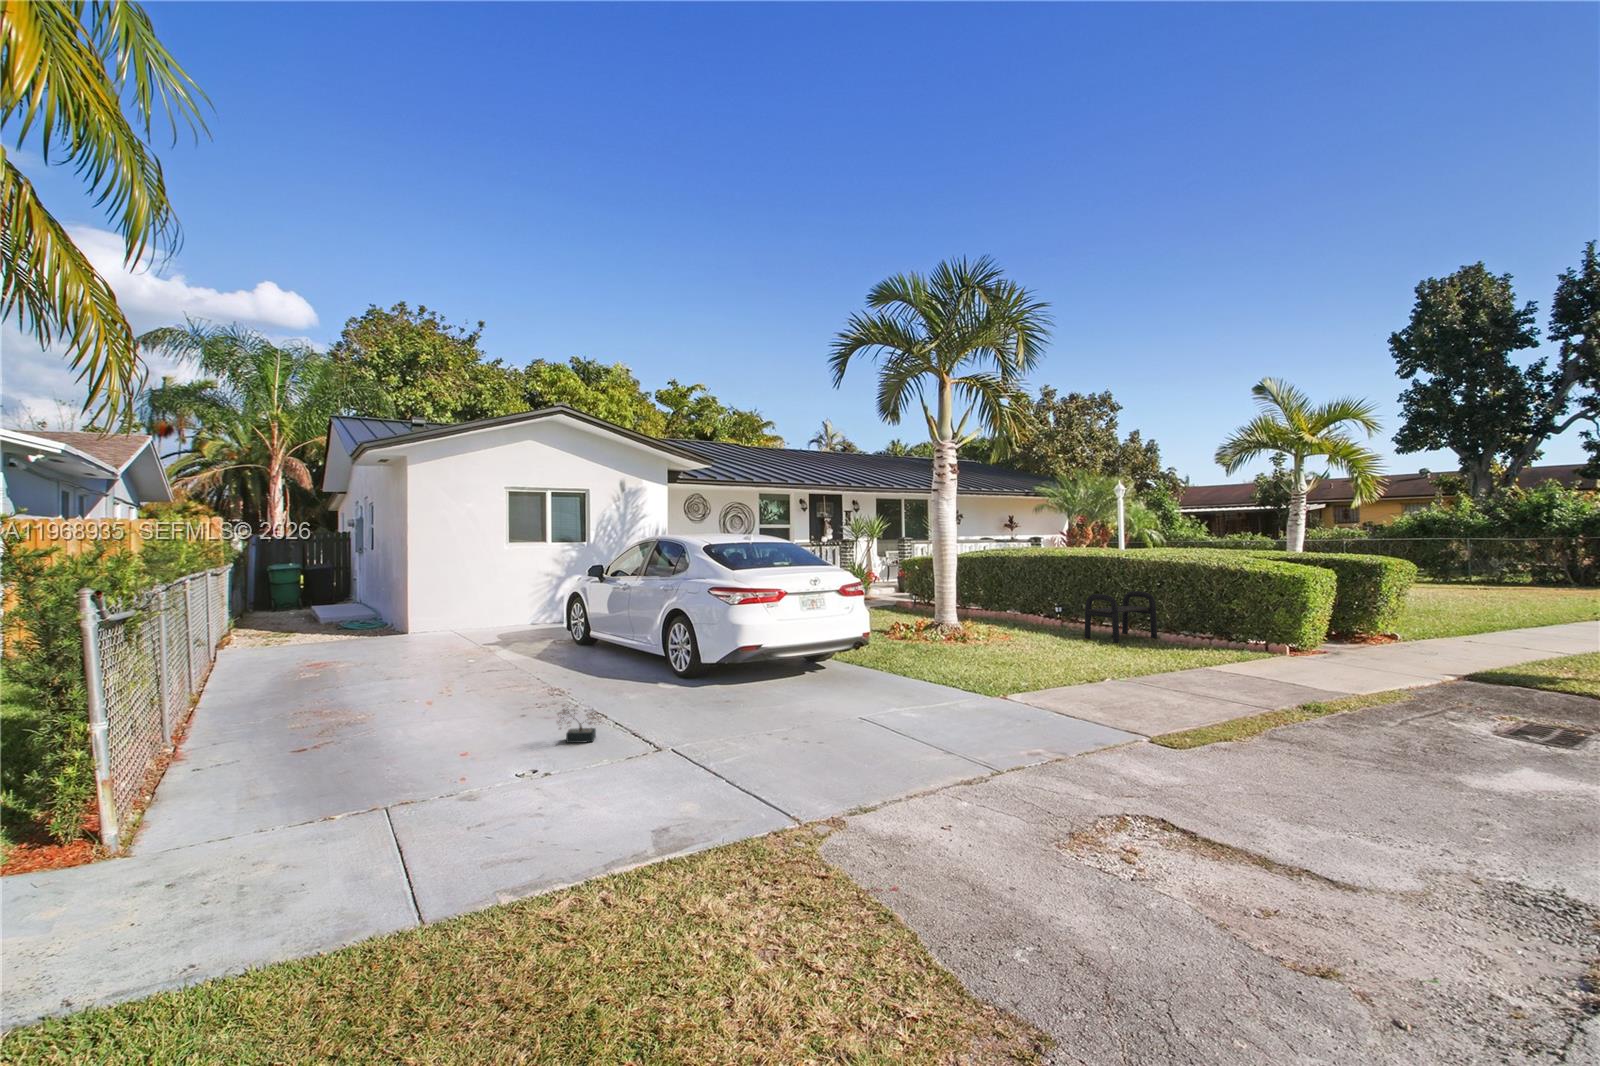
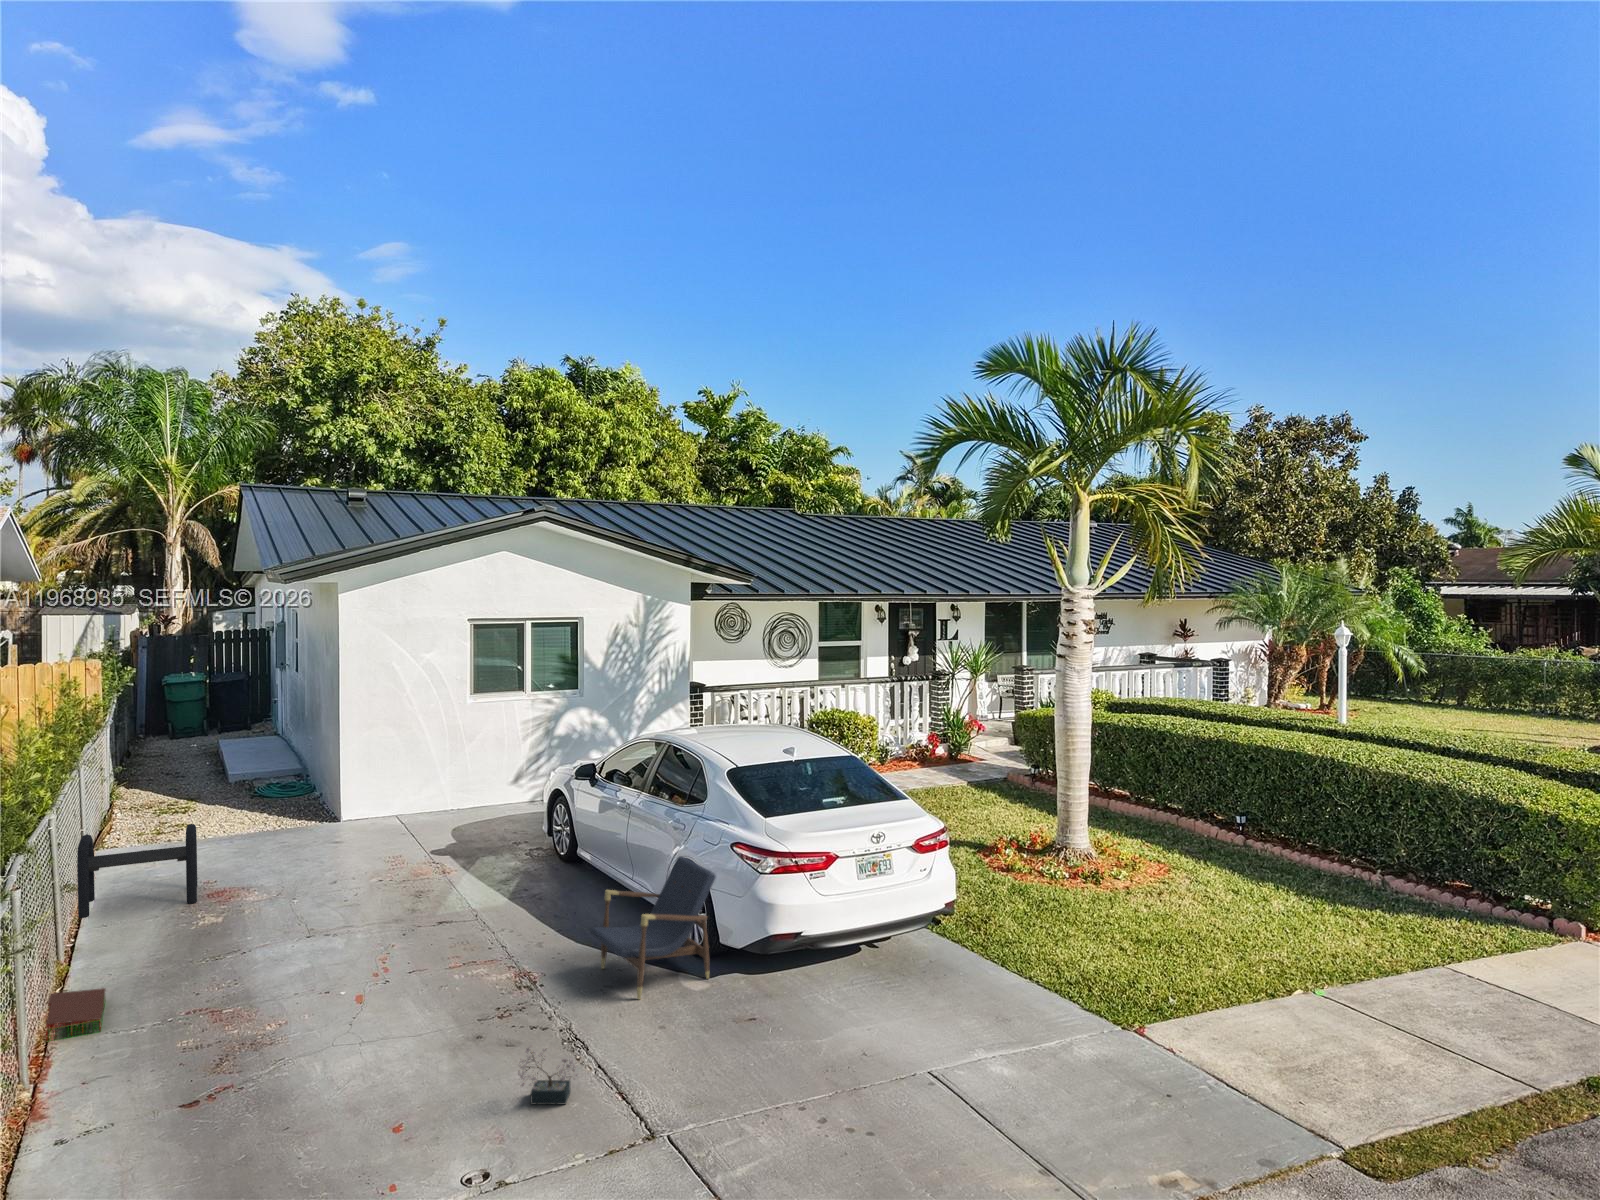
bench: present [1085,591,1157,643] -> present [77,824,197,918]
lounge chair: none [605,607,697,698] -> present [590,856,715,999]
storage bin: none [183,701,231,730] -> present [46,988,106,1041]

